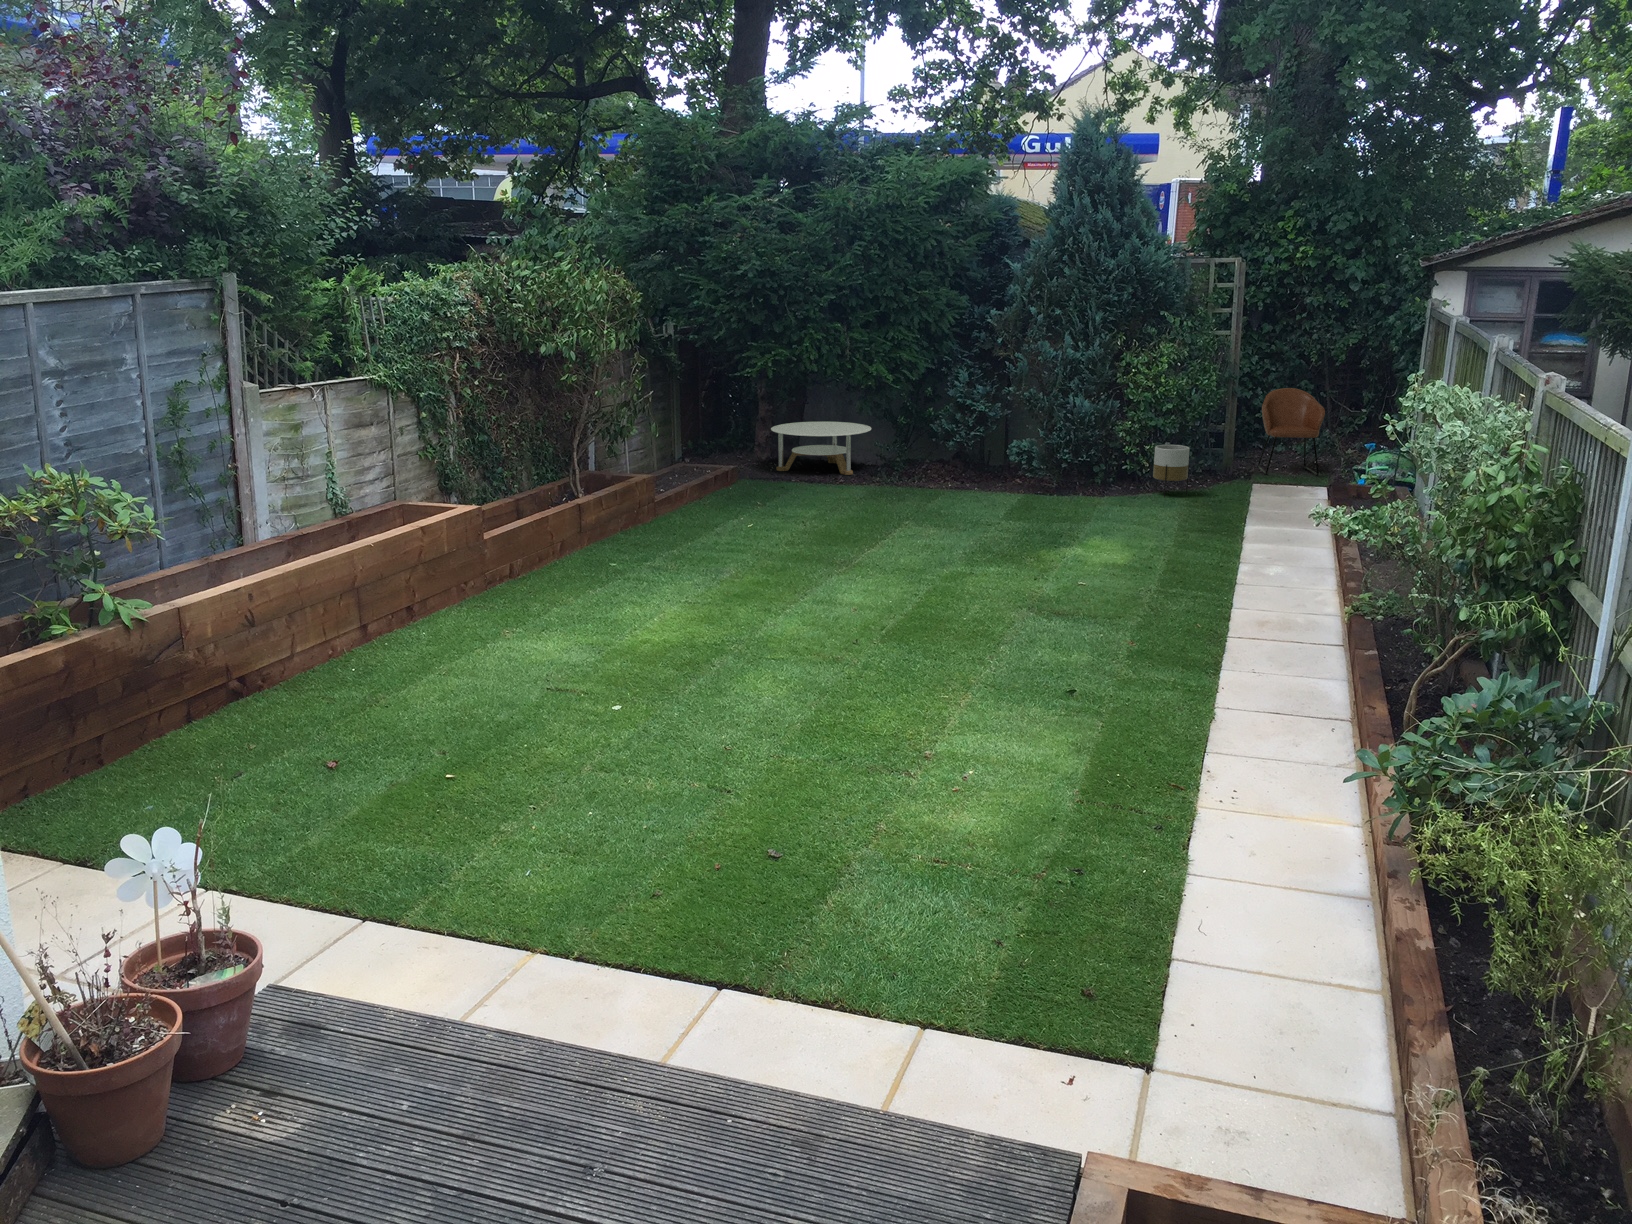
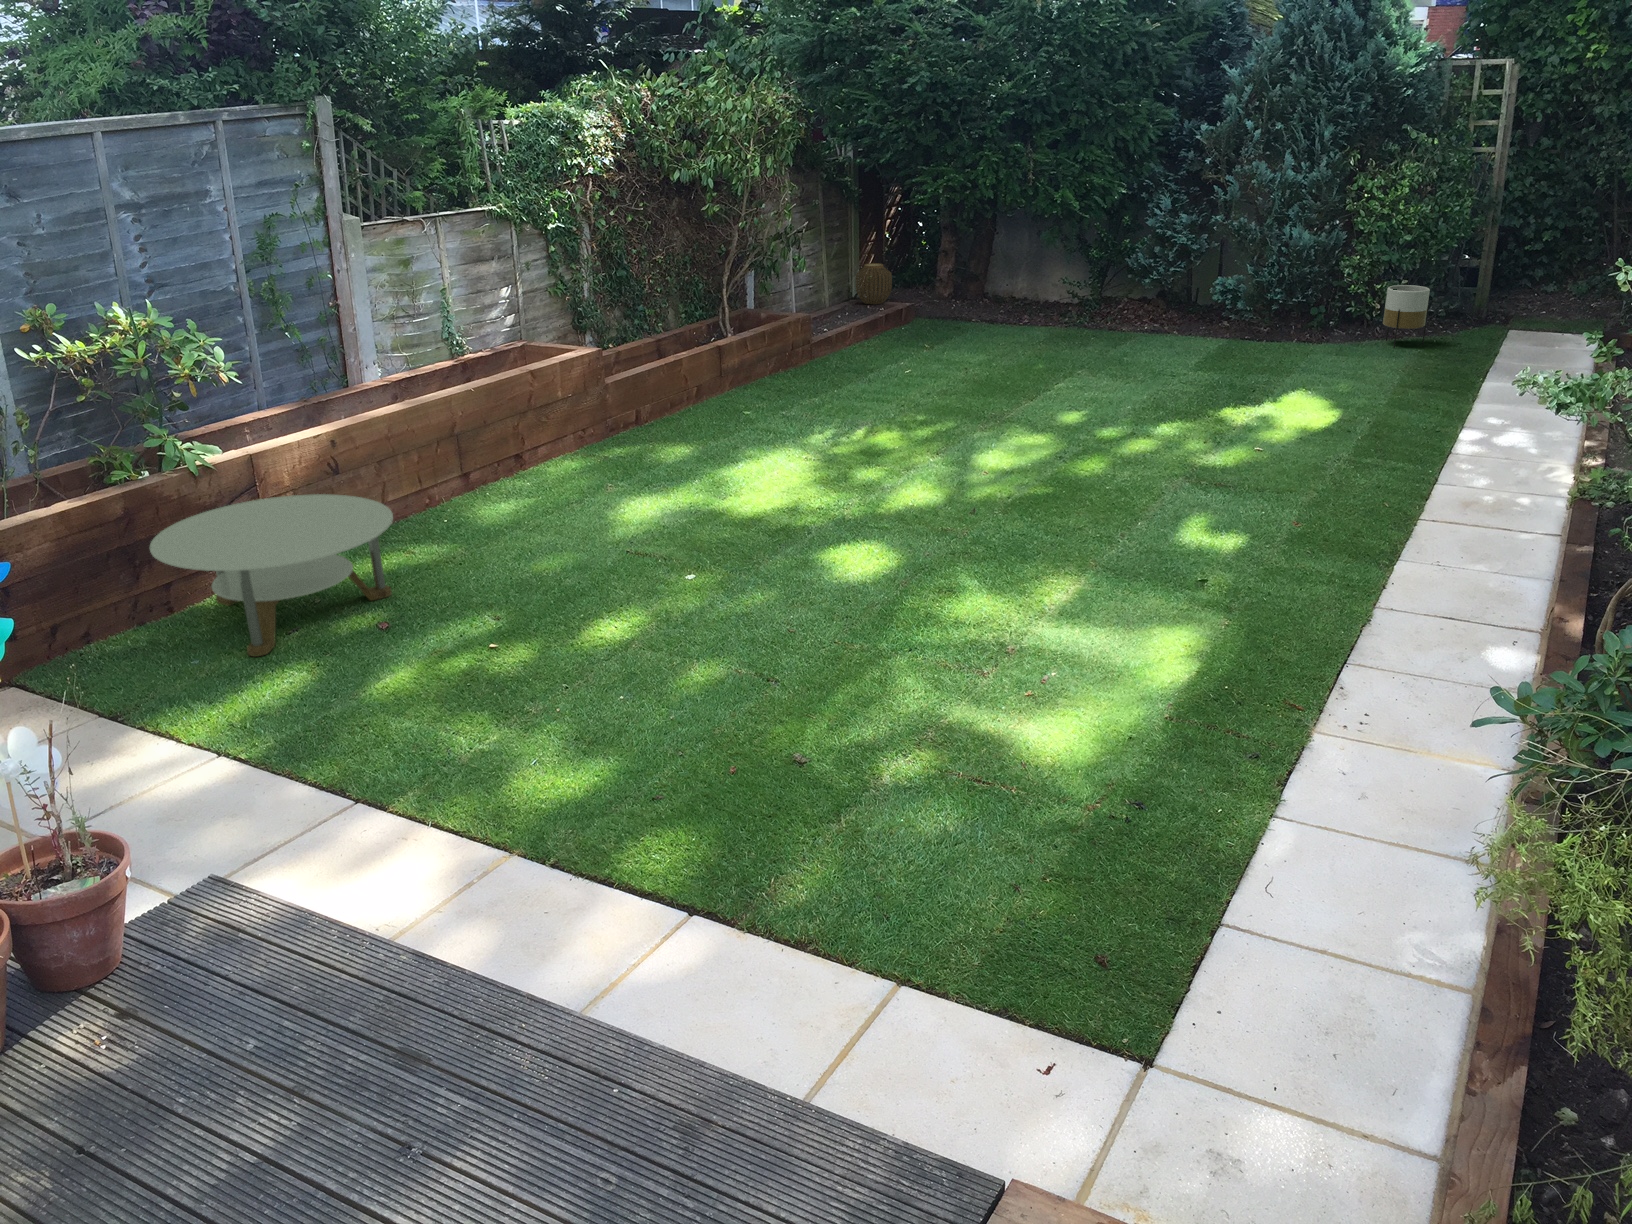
chair: present [1258,388,1325,476] -> none [1522,216,1613,324]
round table: present [771,421,871,475] -> present [150,494,393,656]
woven basket: none [685,429,718,466] -> present [856,263,892,304]

